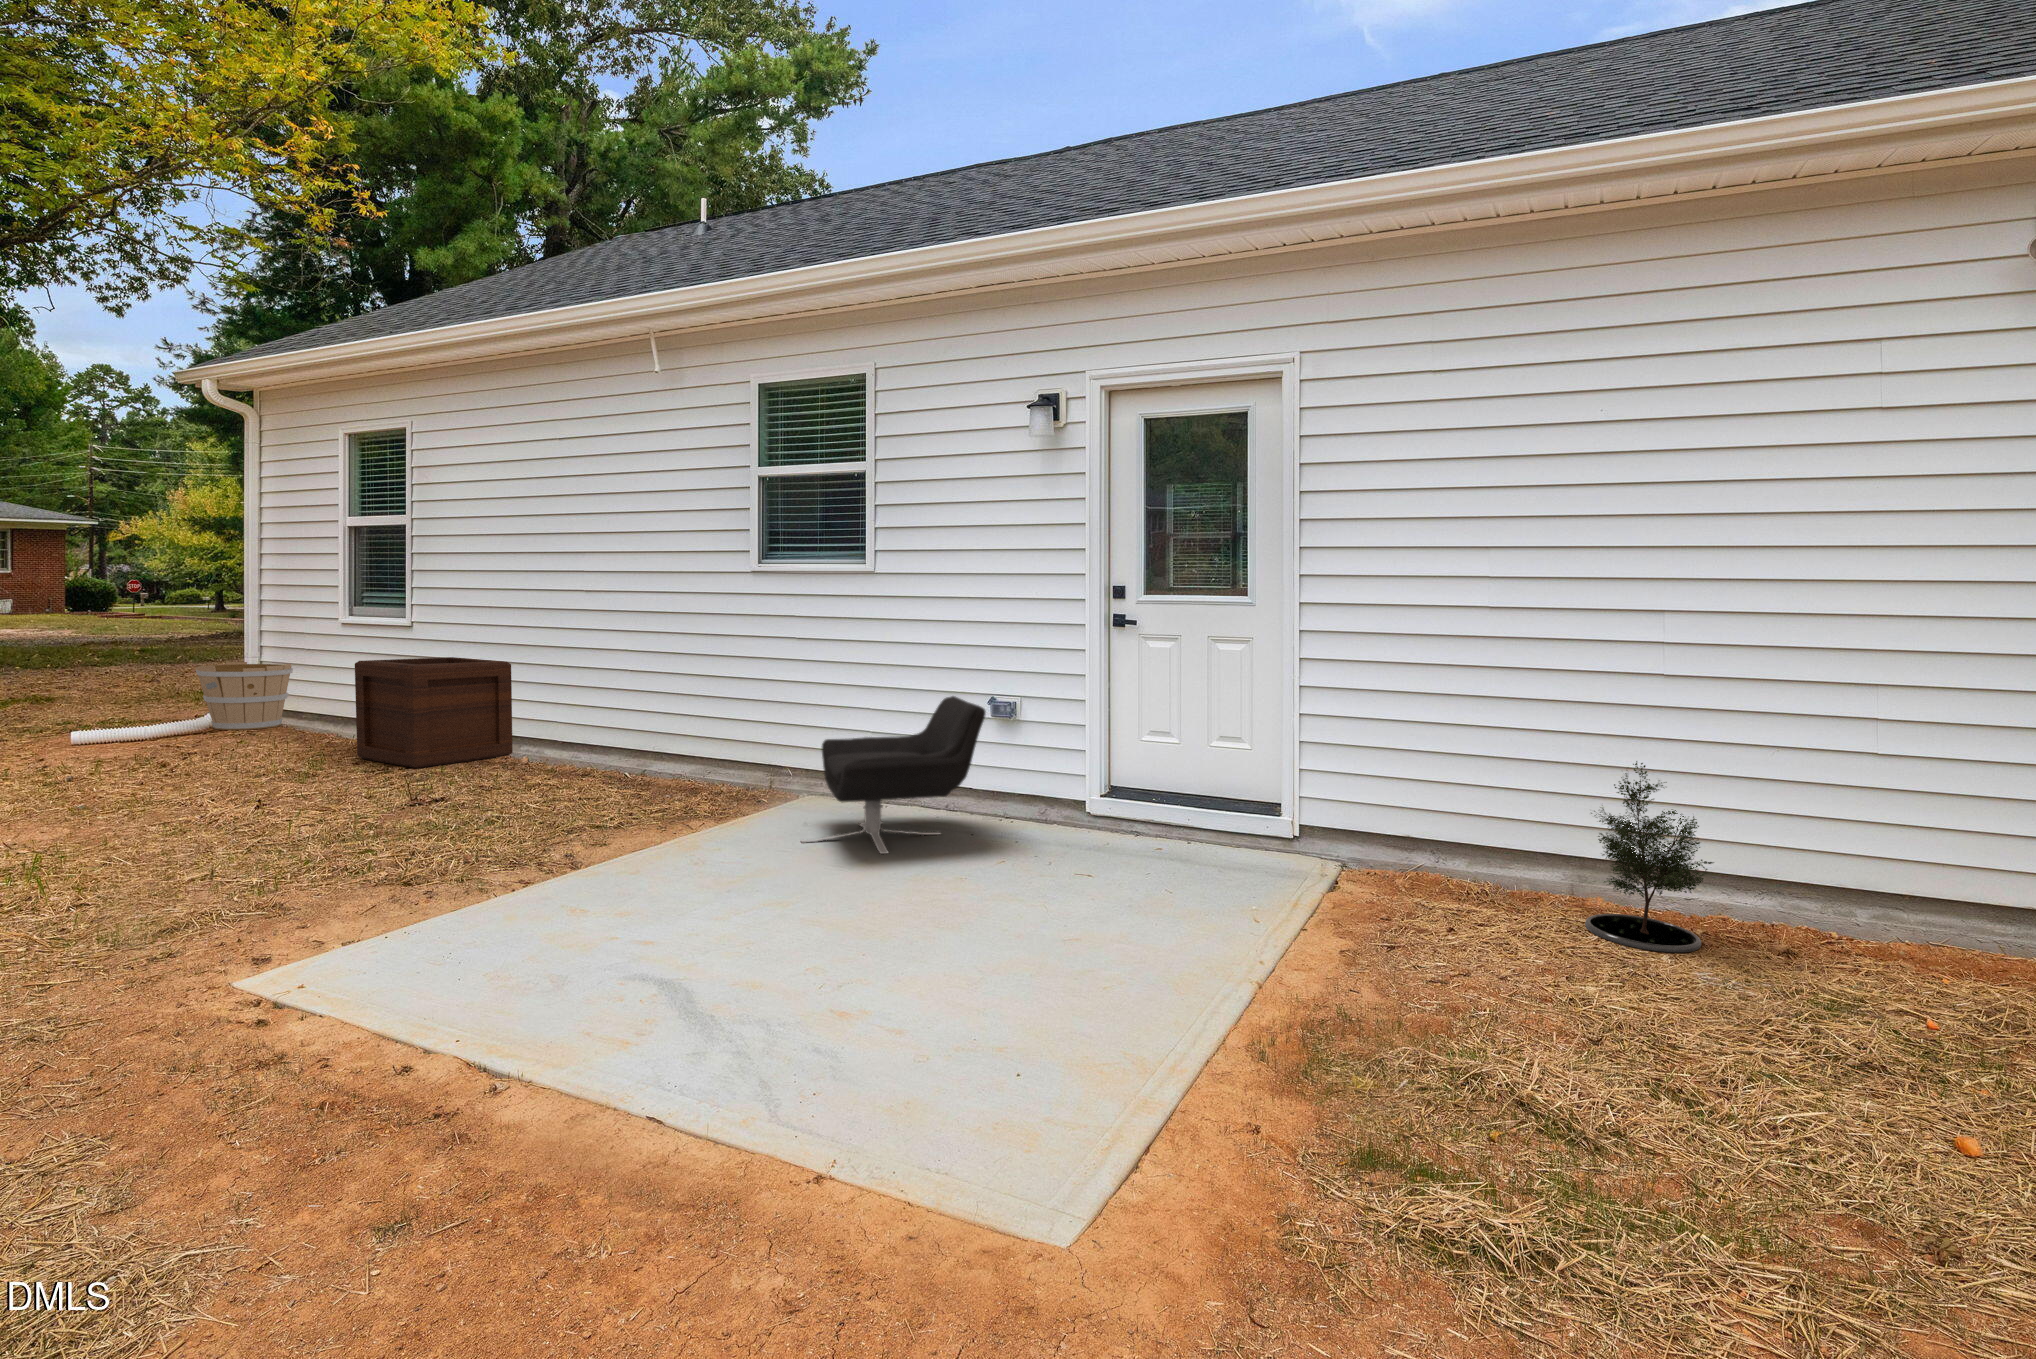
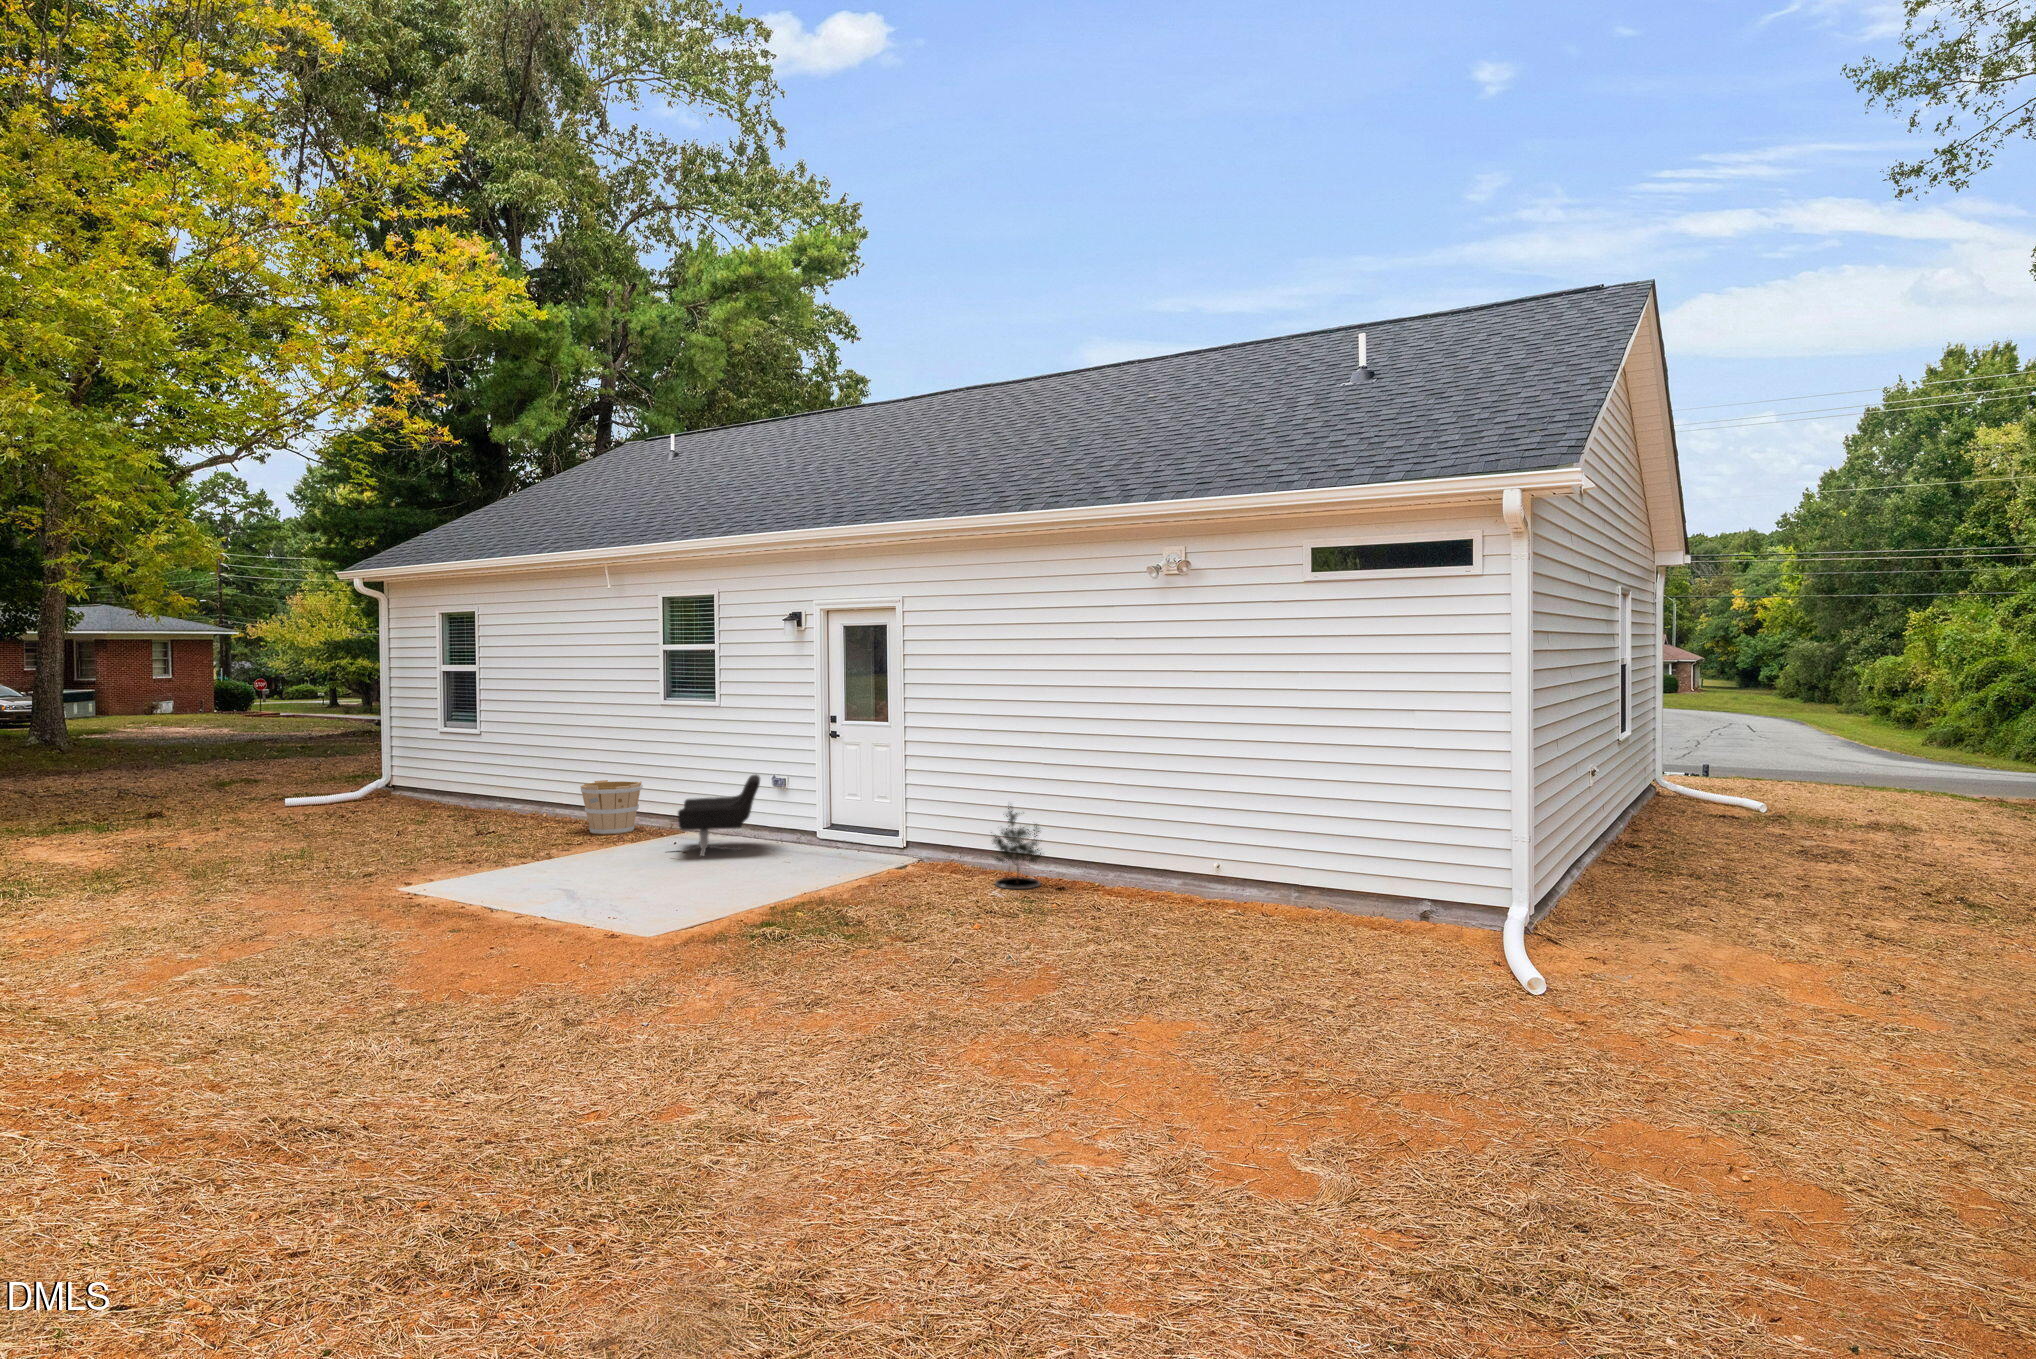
wooden crate: present [355,657,513,768] -> none [448,754,537,821]
wooden bucket: present [196,662,293,730] -> present [581,780,643,835]

